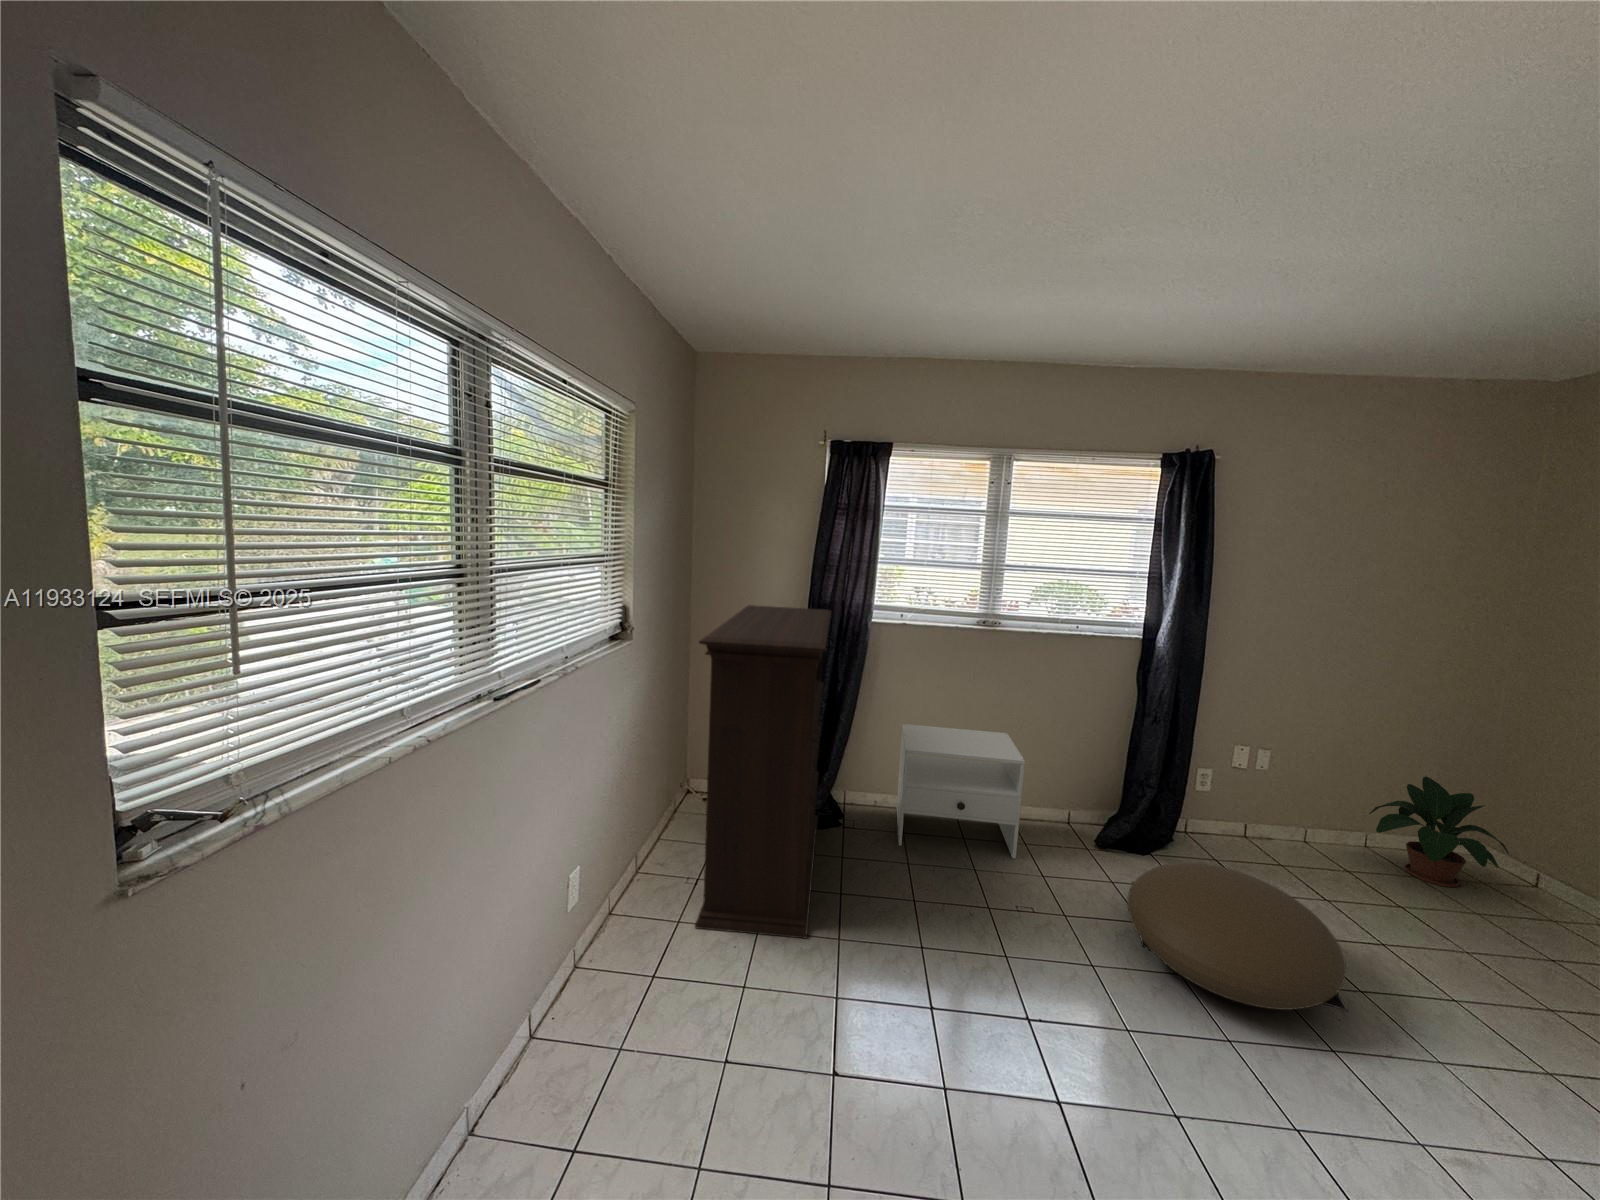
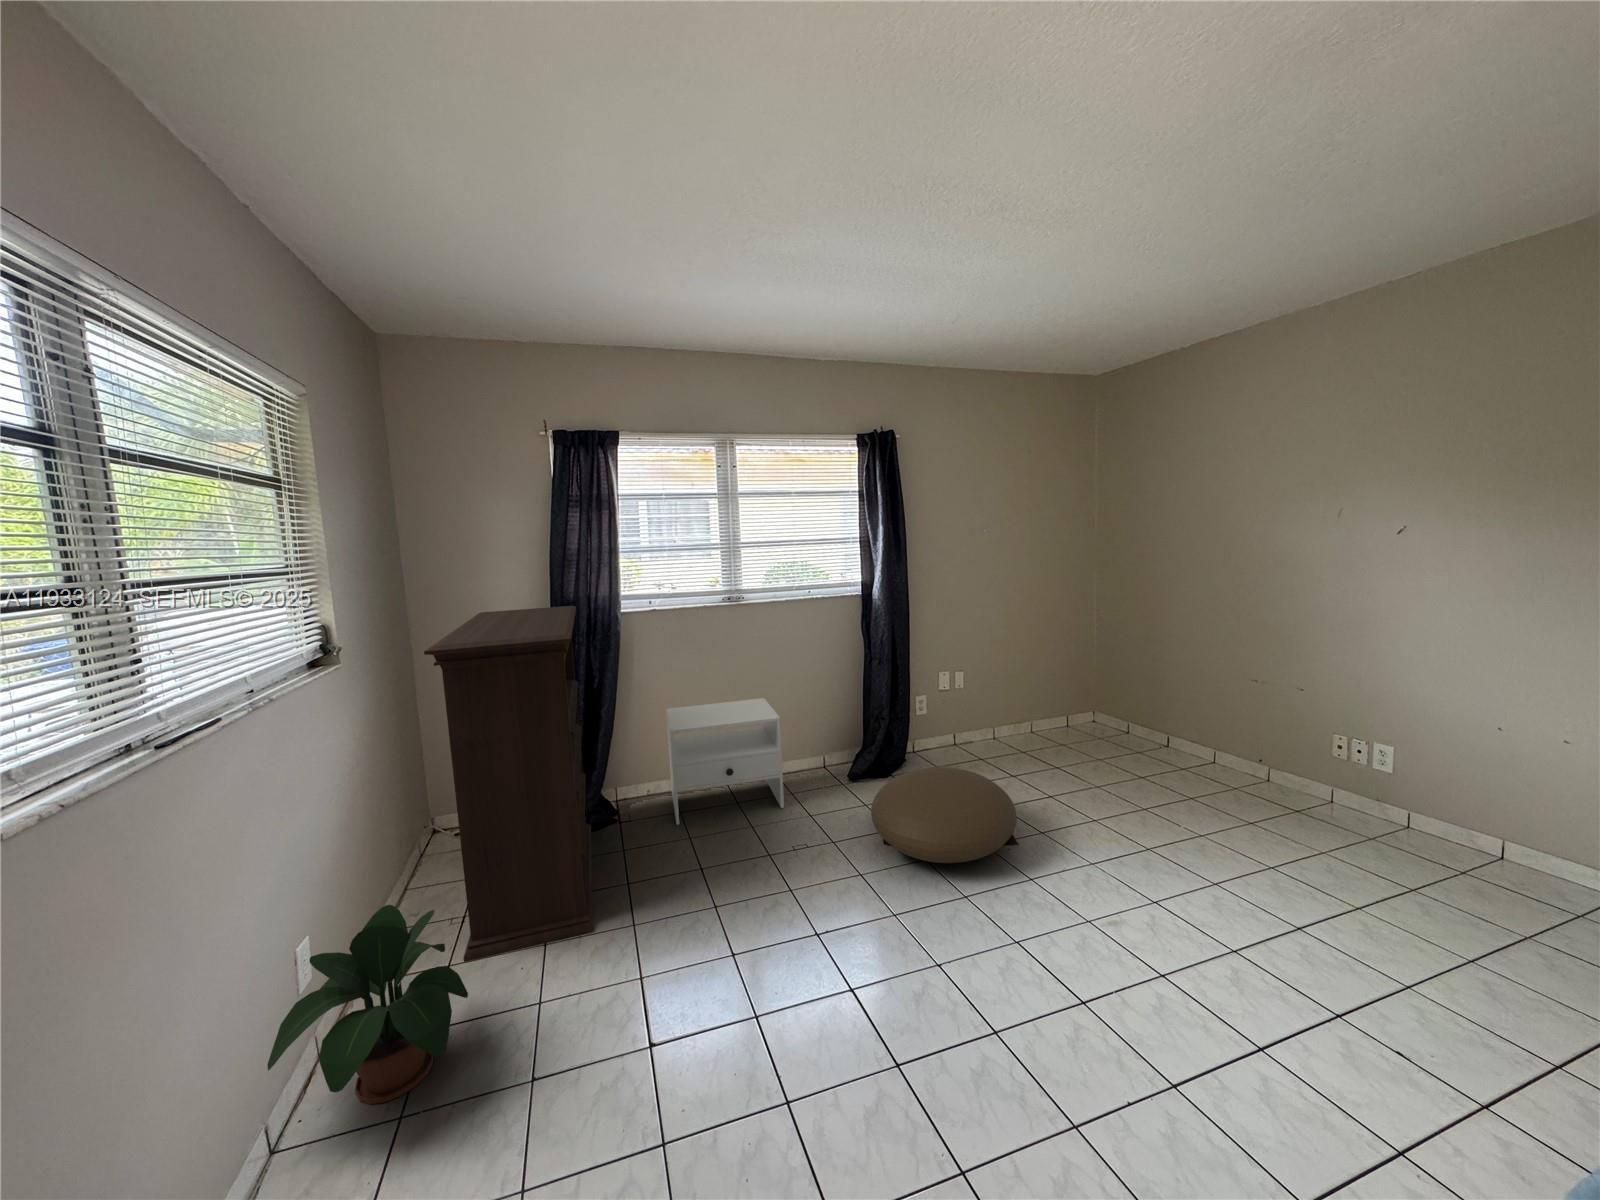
potted plant: present [1369,777,1509,887] -> present [268,905,468,1104]

